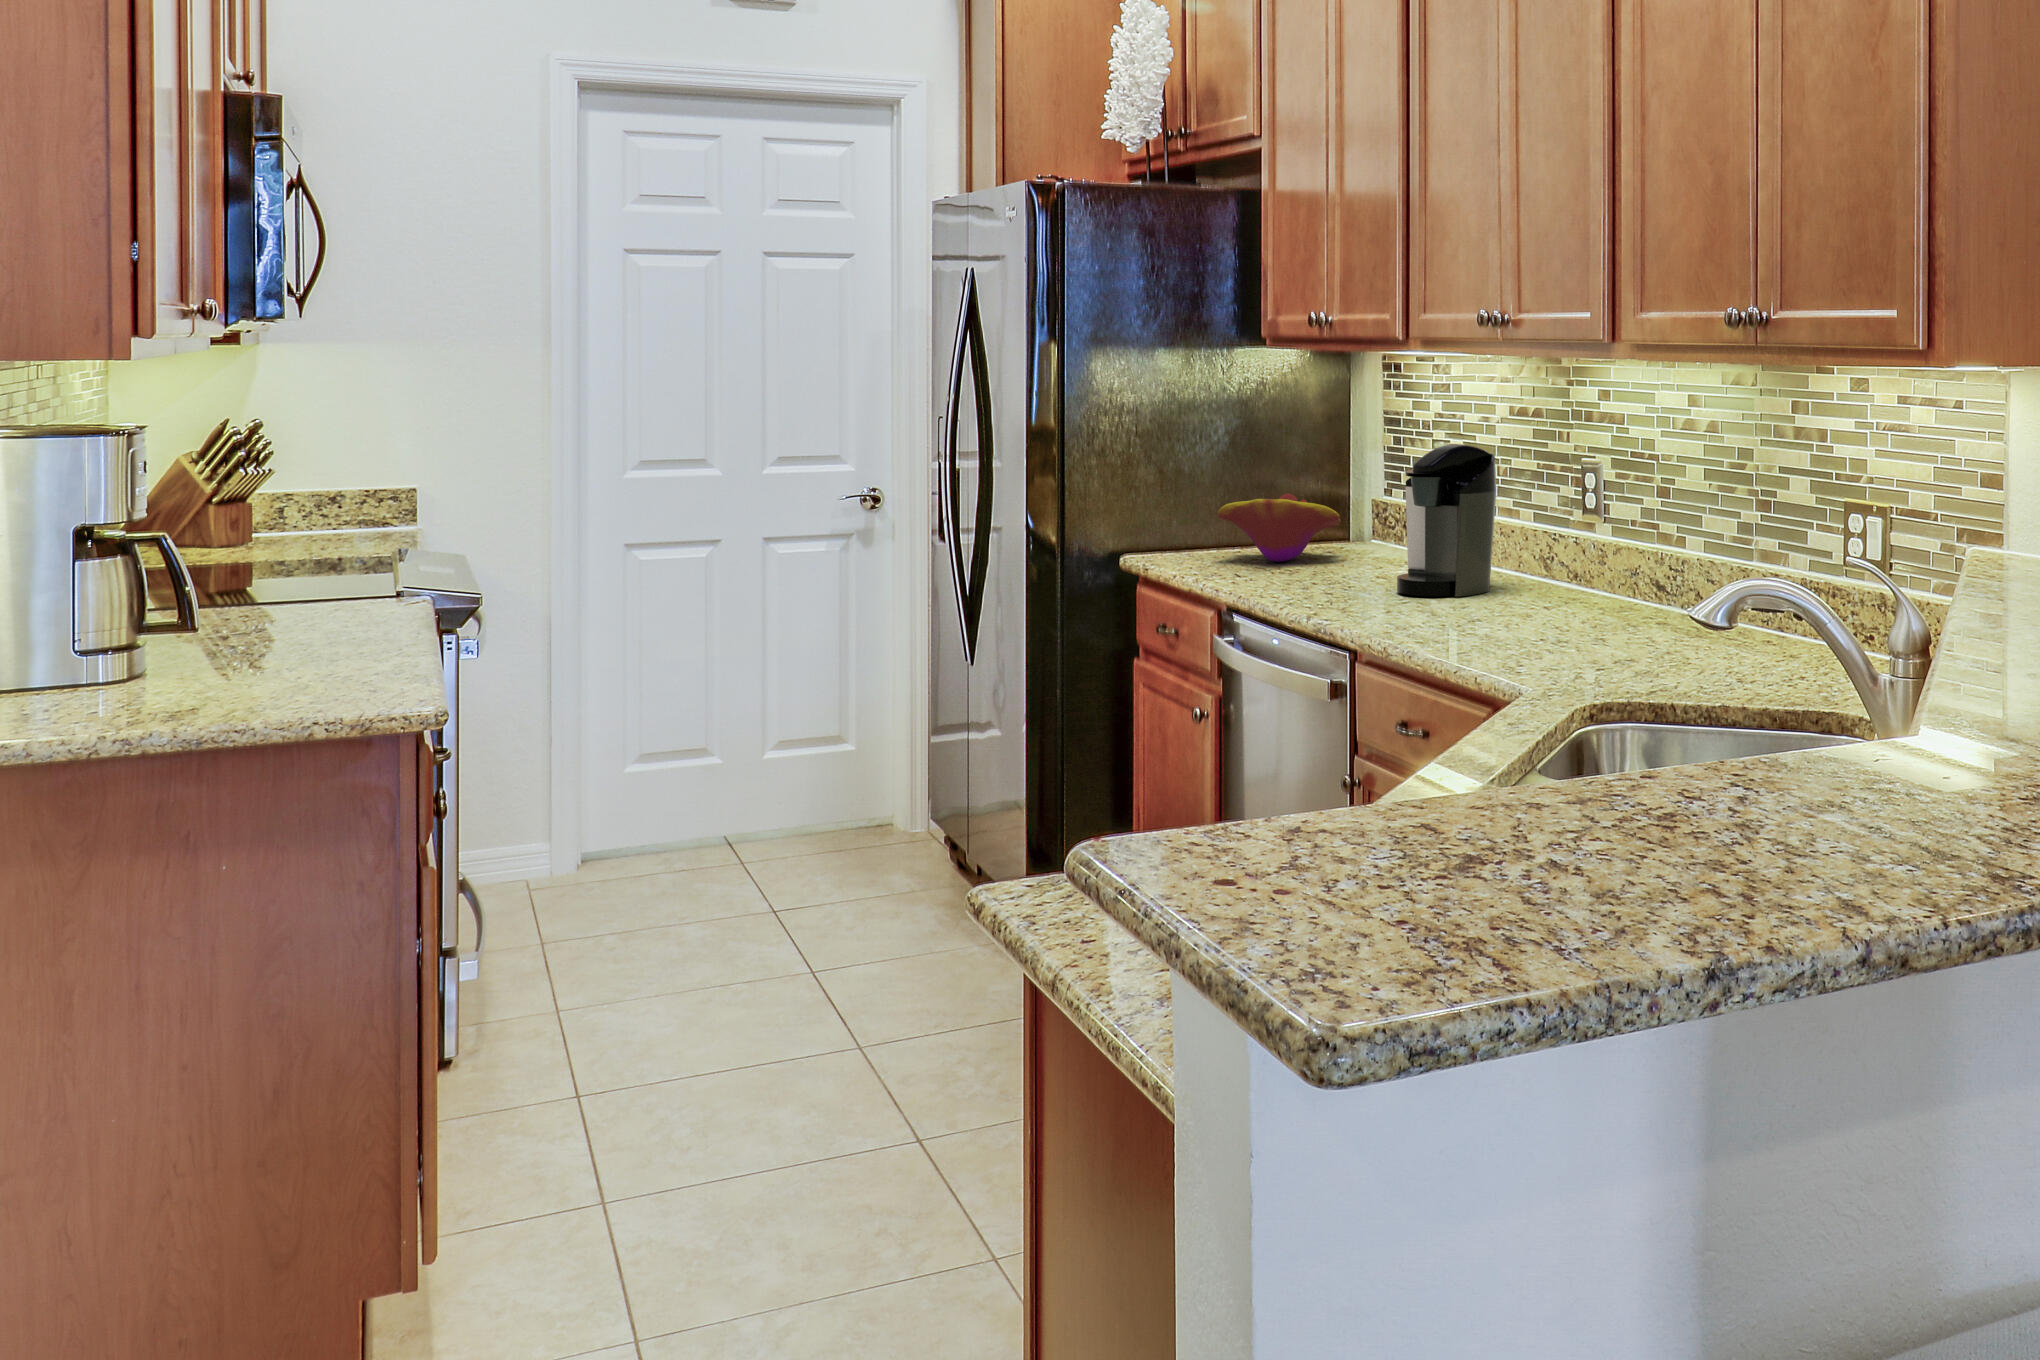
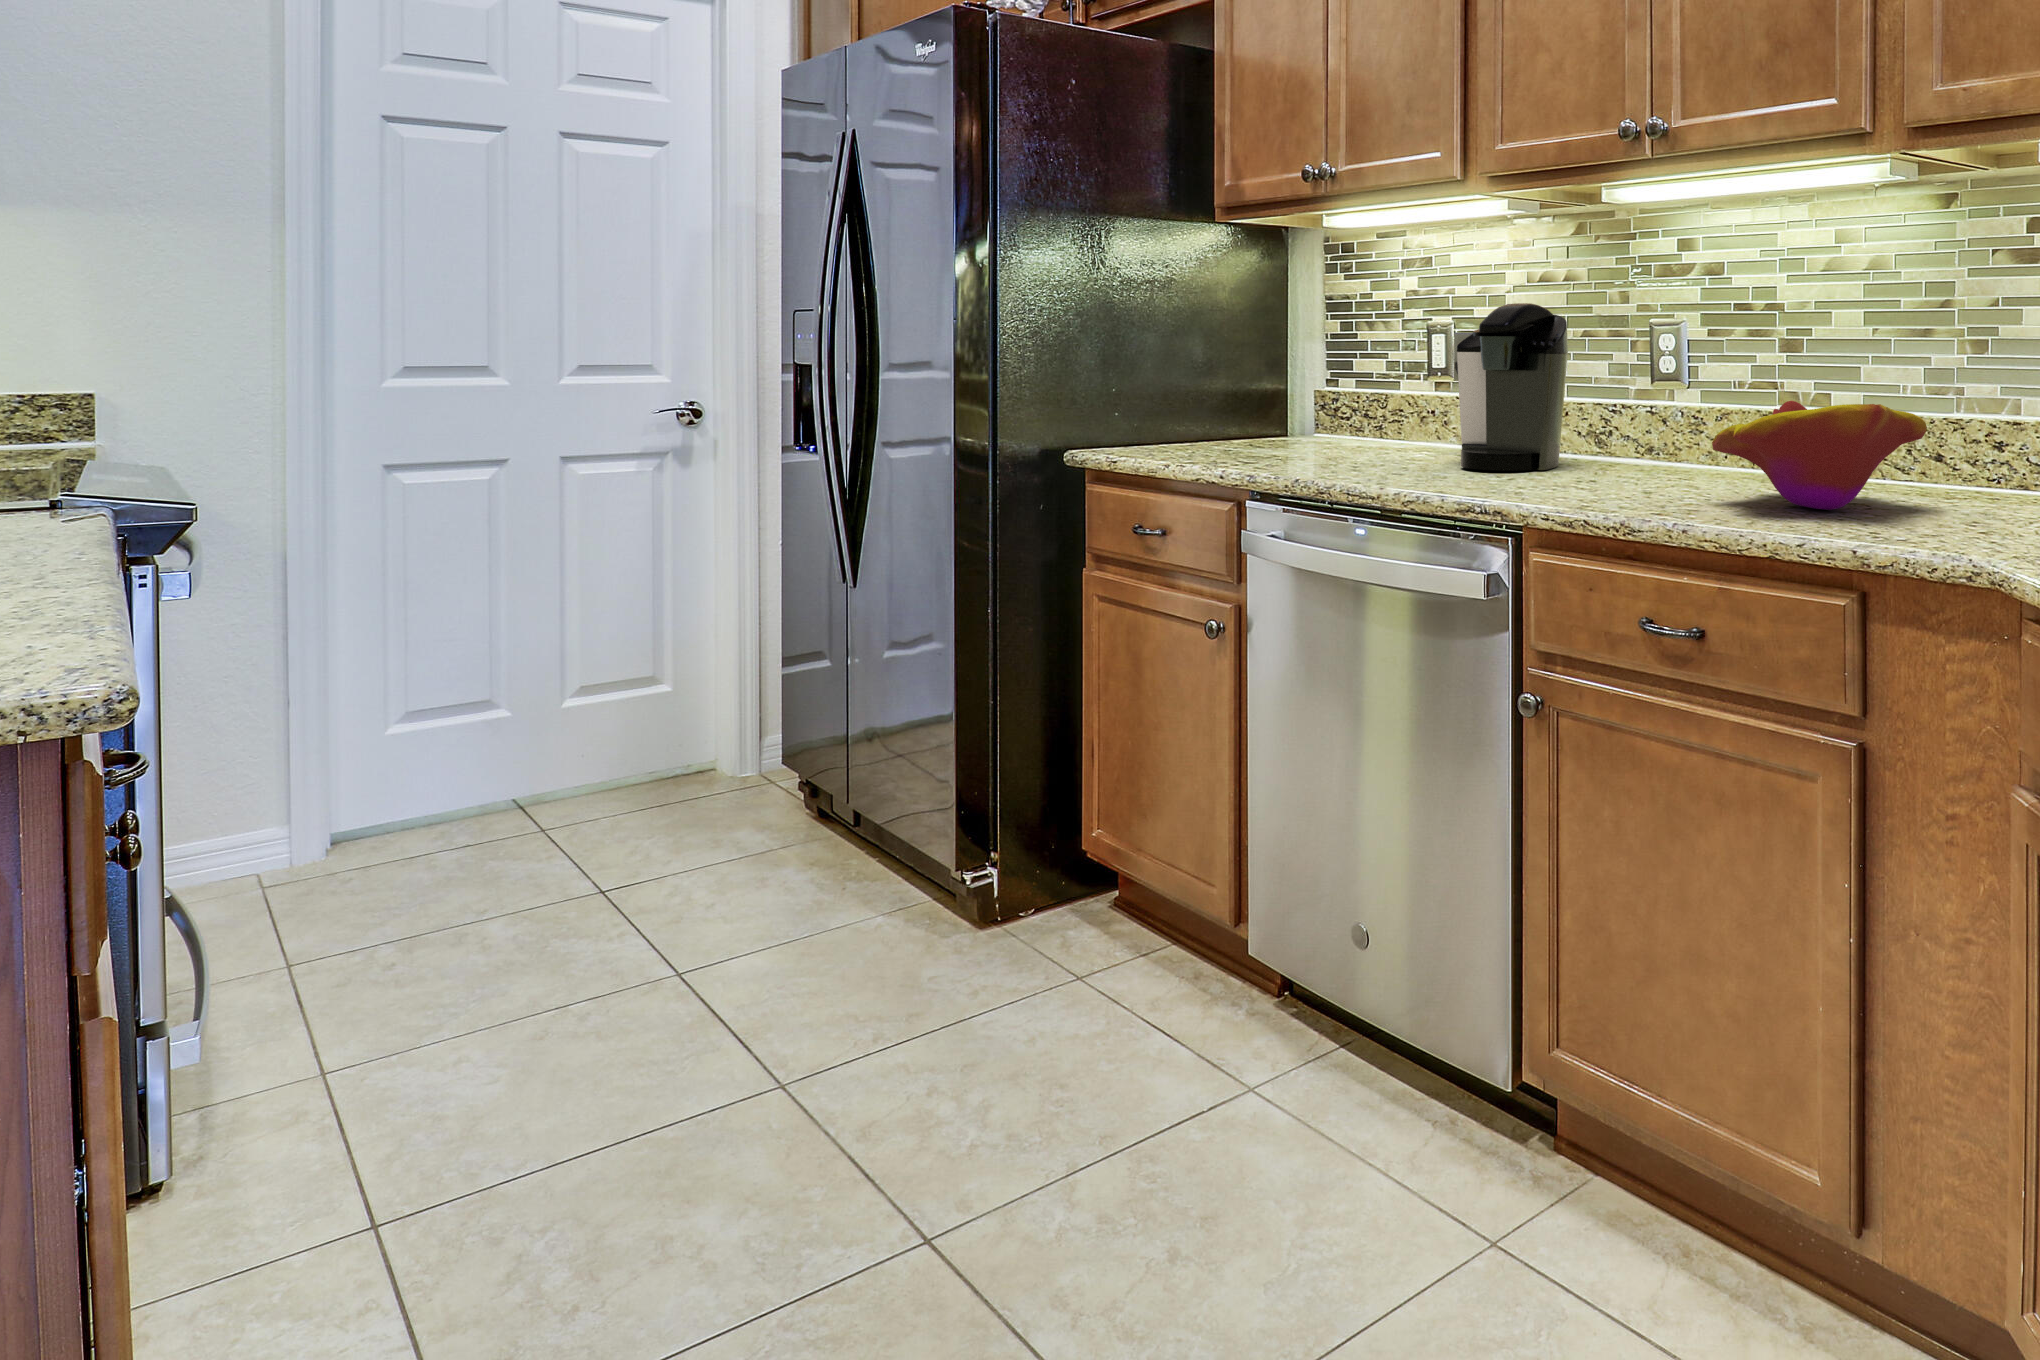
decorative bowl: present [1217,493,1341,562] -> present [1712,401,1927,510]

